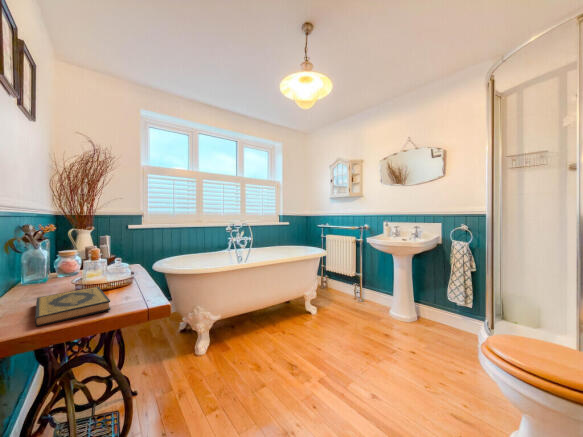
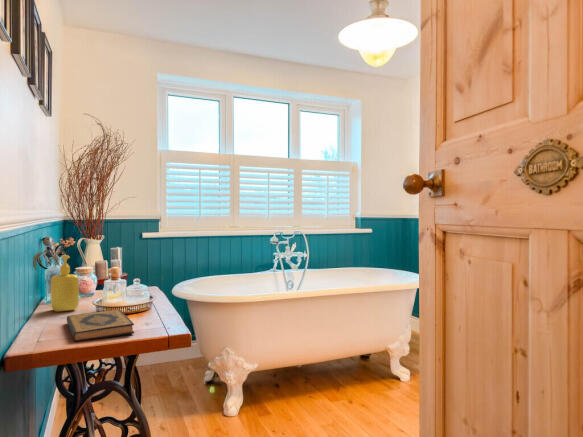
soap dispenser: none [25,240,57,293] -> present [51,255,79,312]

